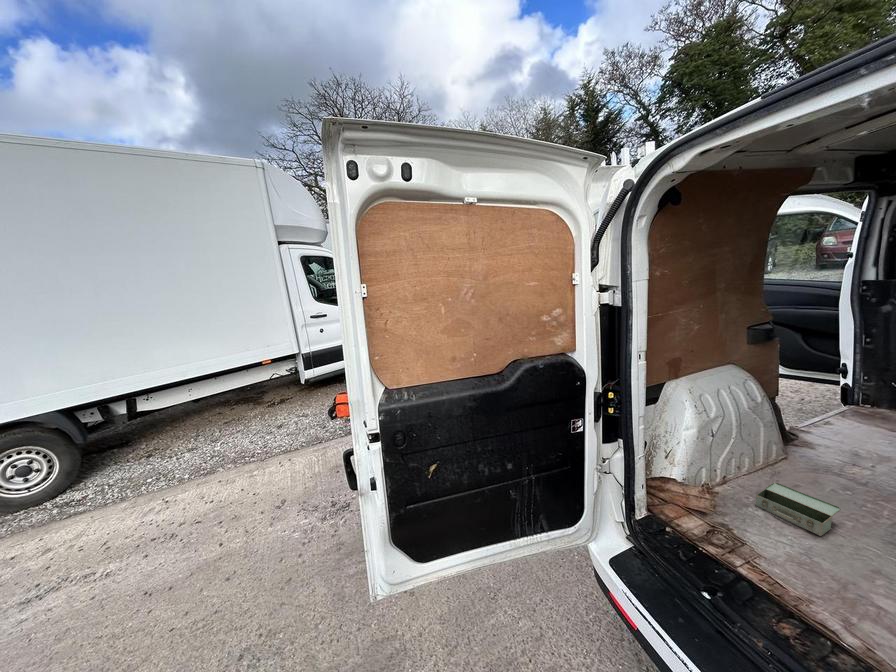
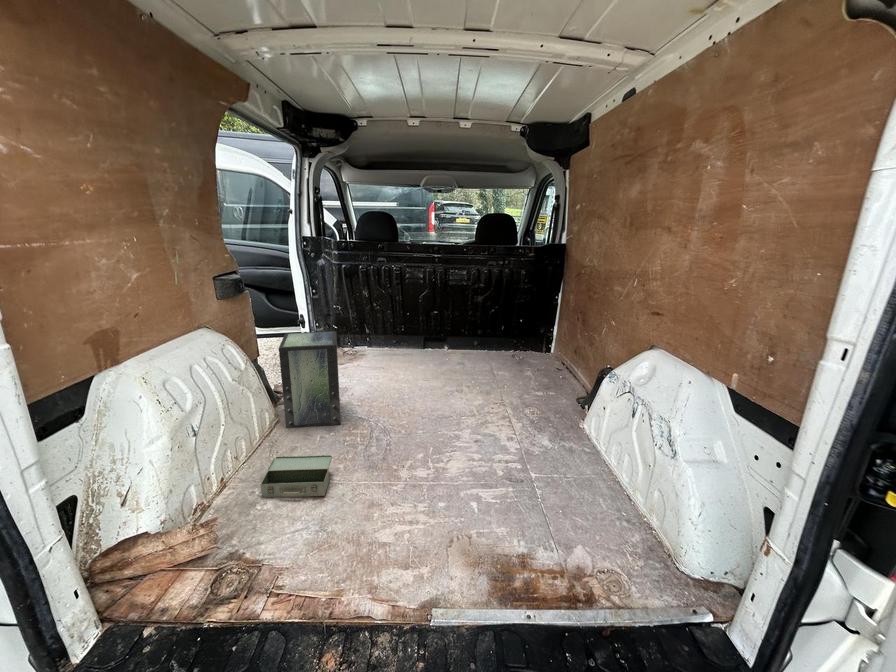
storage box: none [794,380,885,489] -> present [279,331,341,428]

